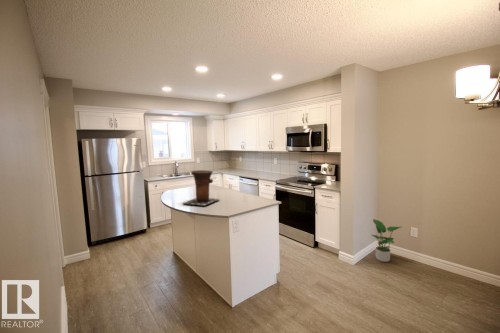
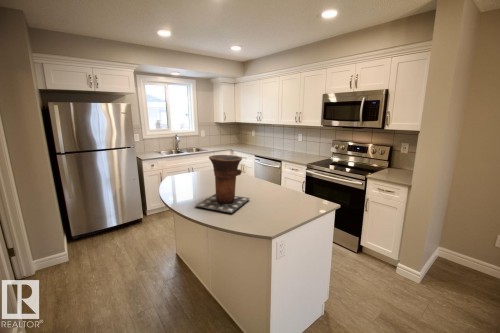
potted plant: present [372,219,401,262] -> none [440,223,493,279]

